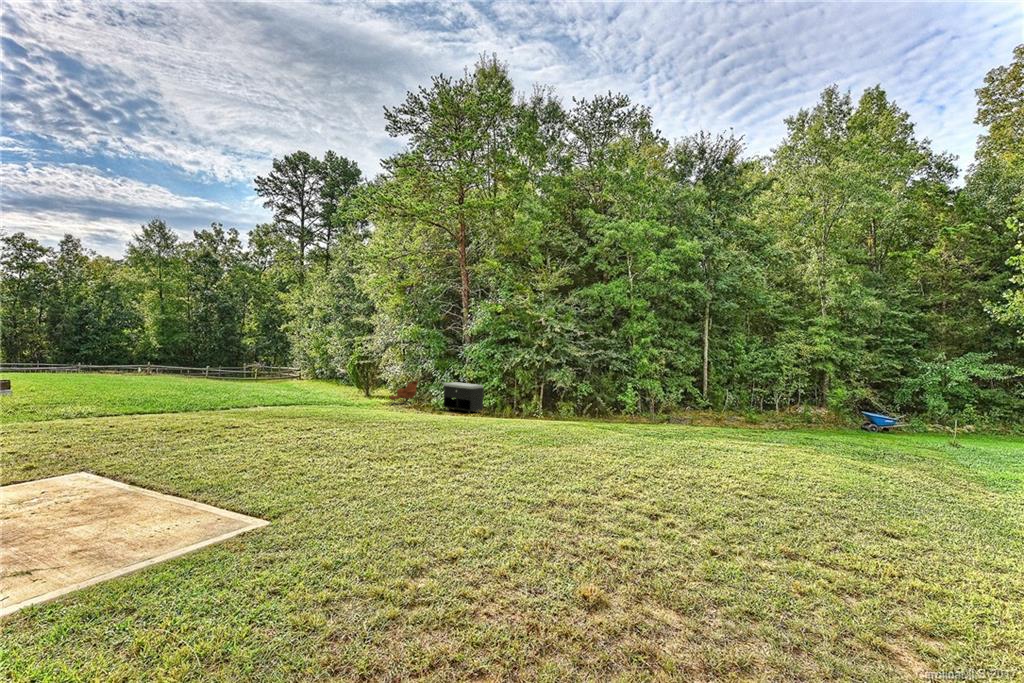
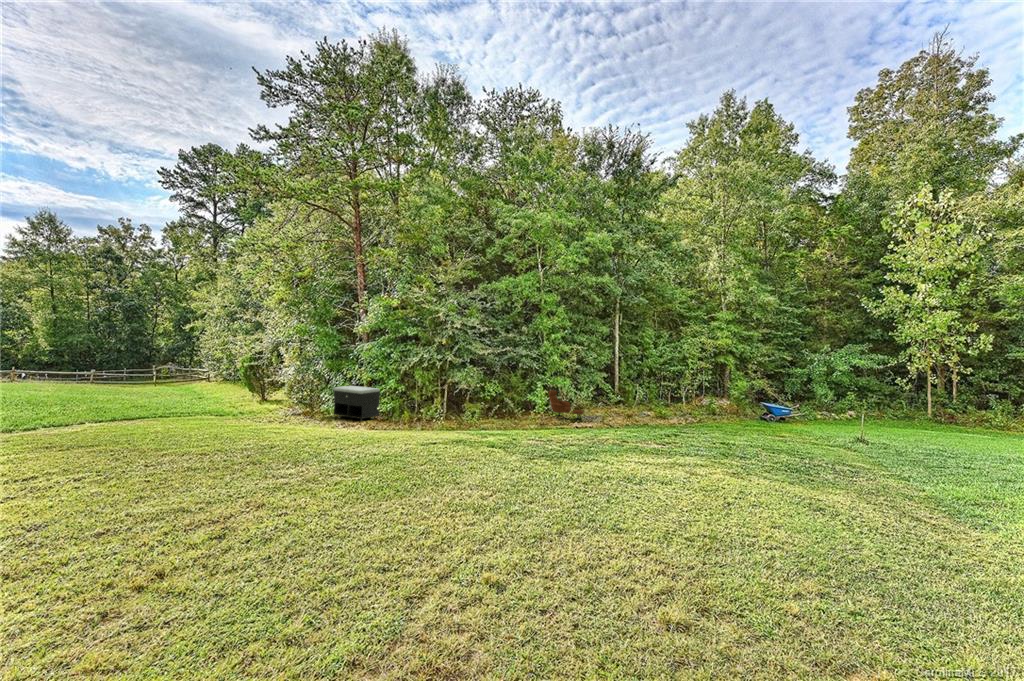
lounge chair: present [389,379,418,405] -> present [549,390,584,420]

